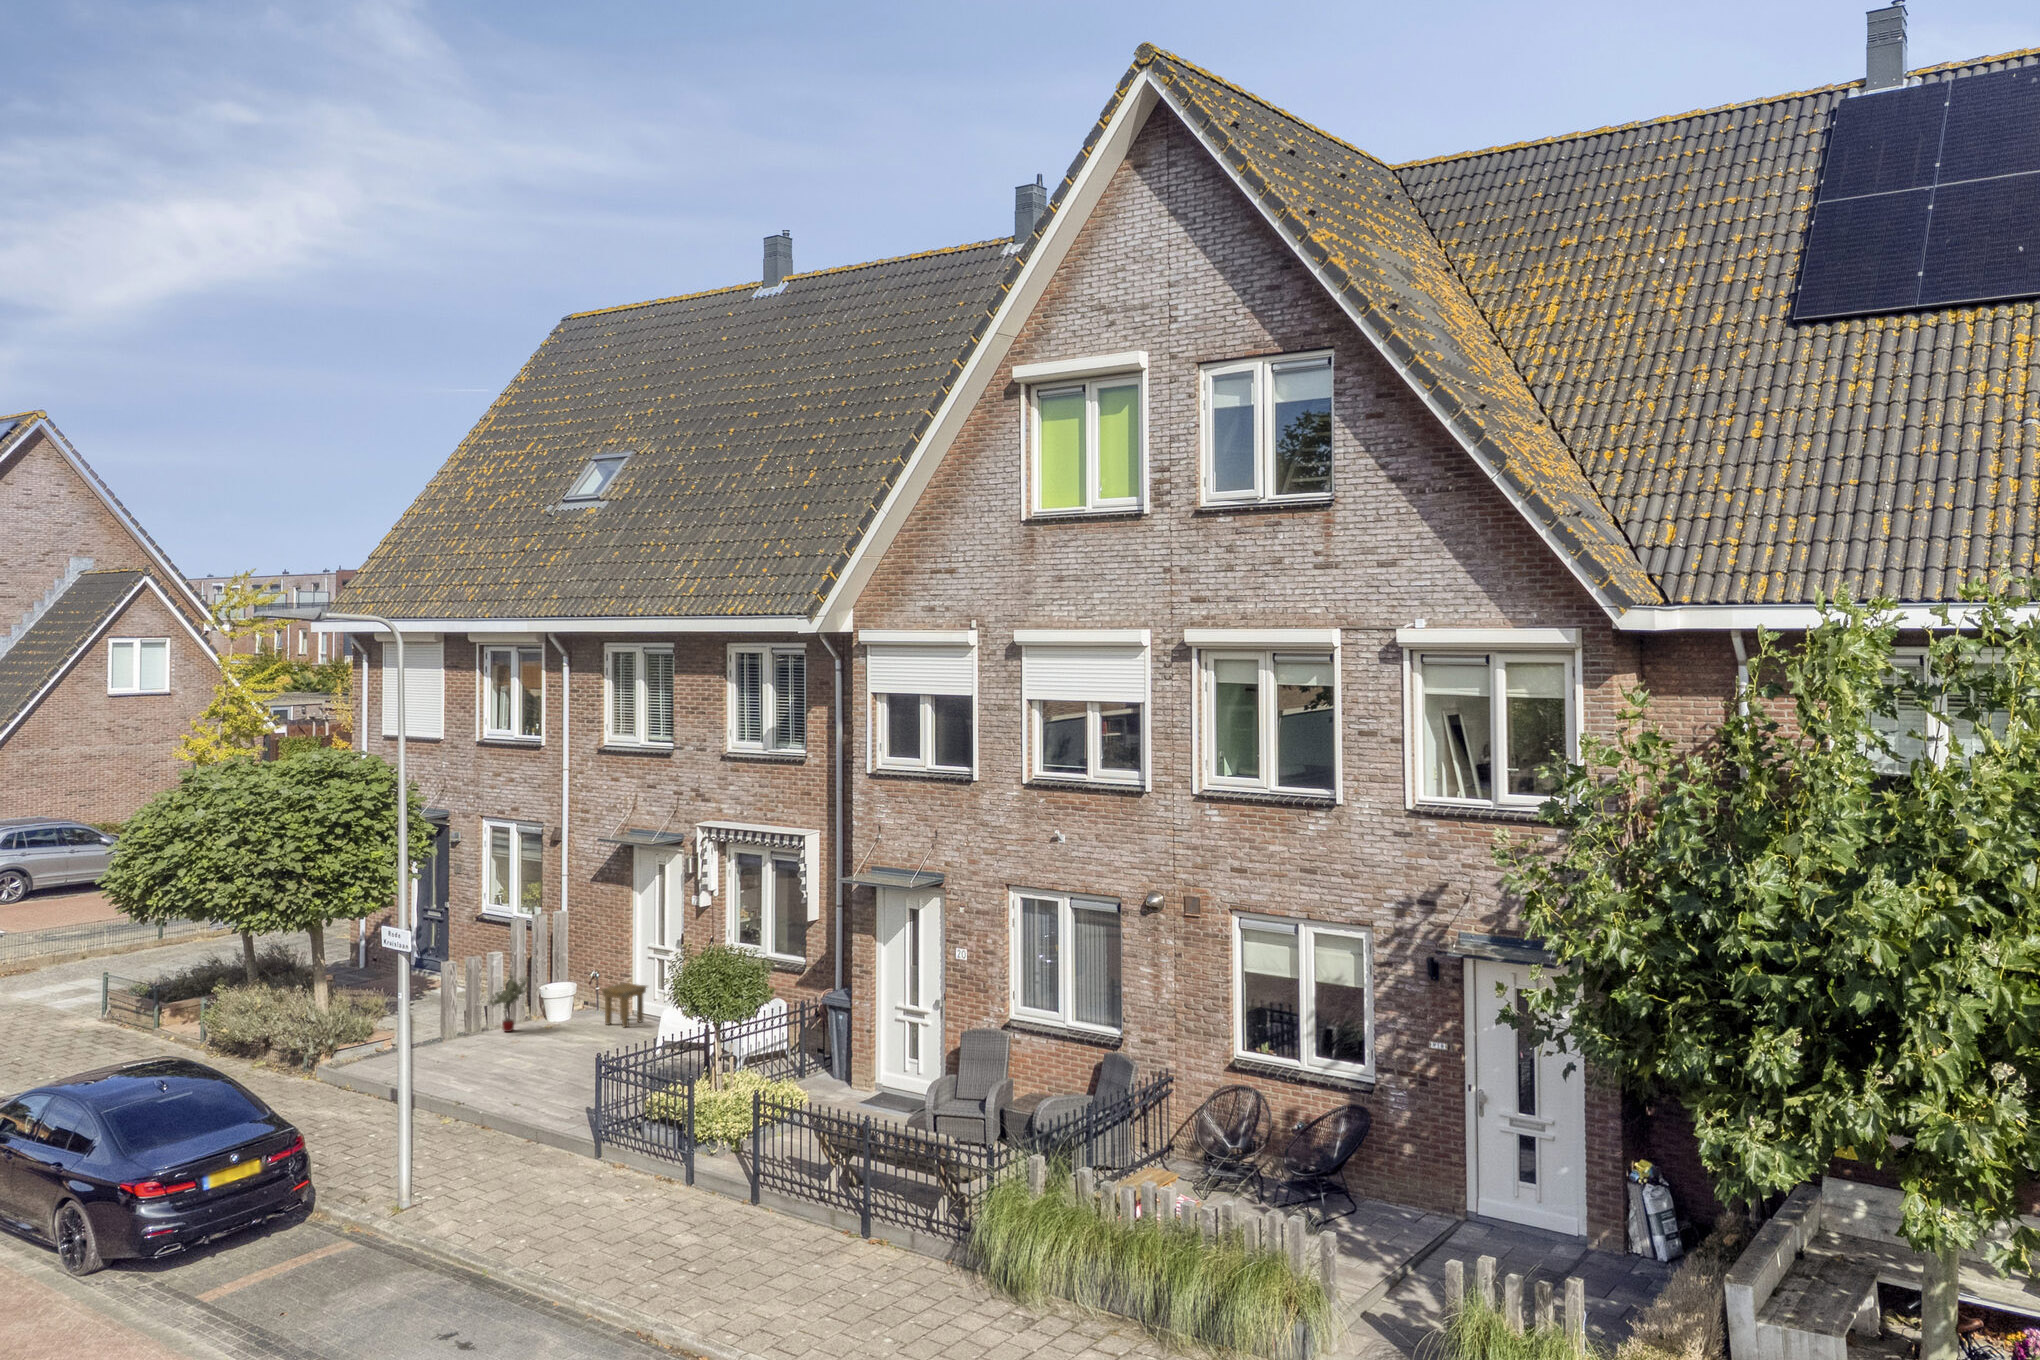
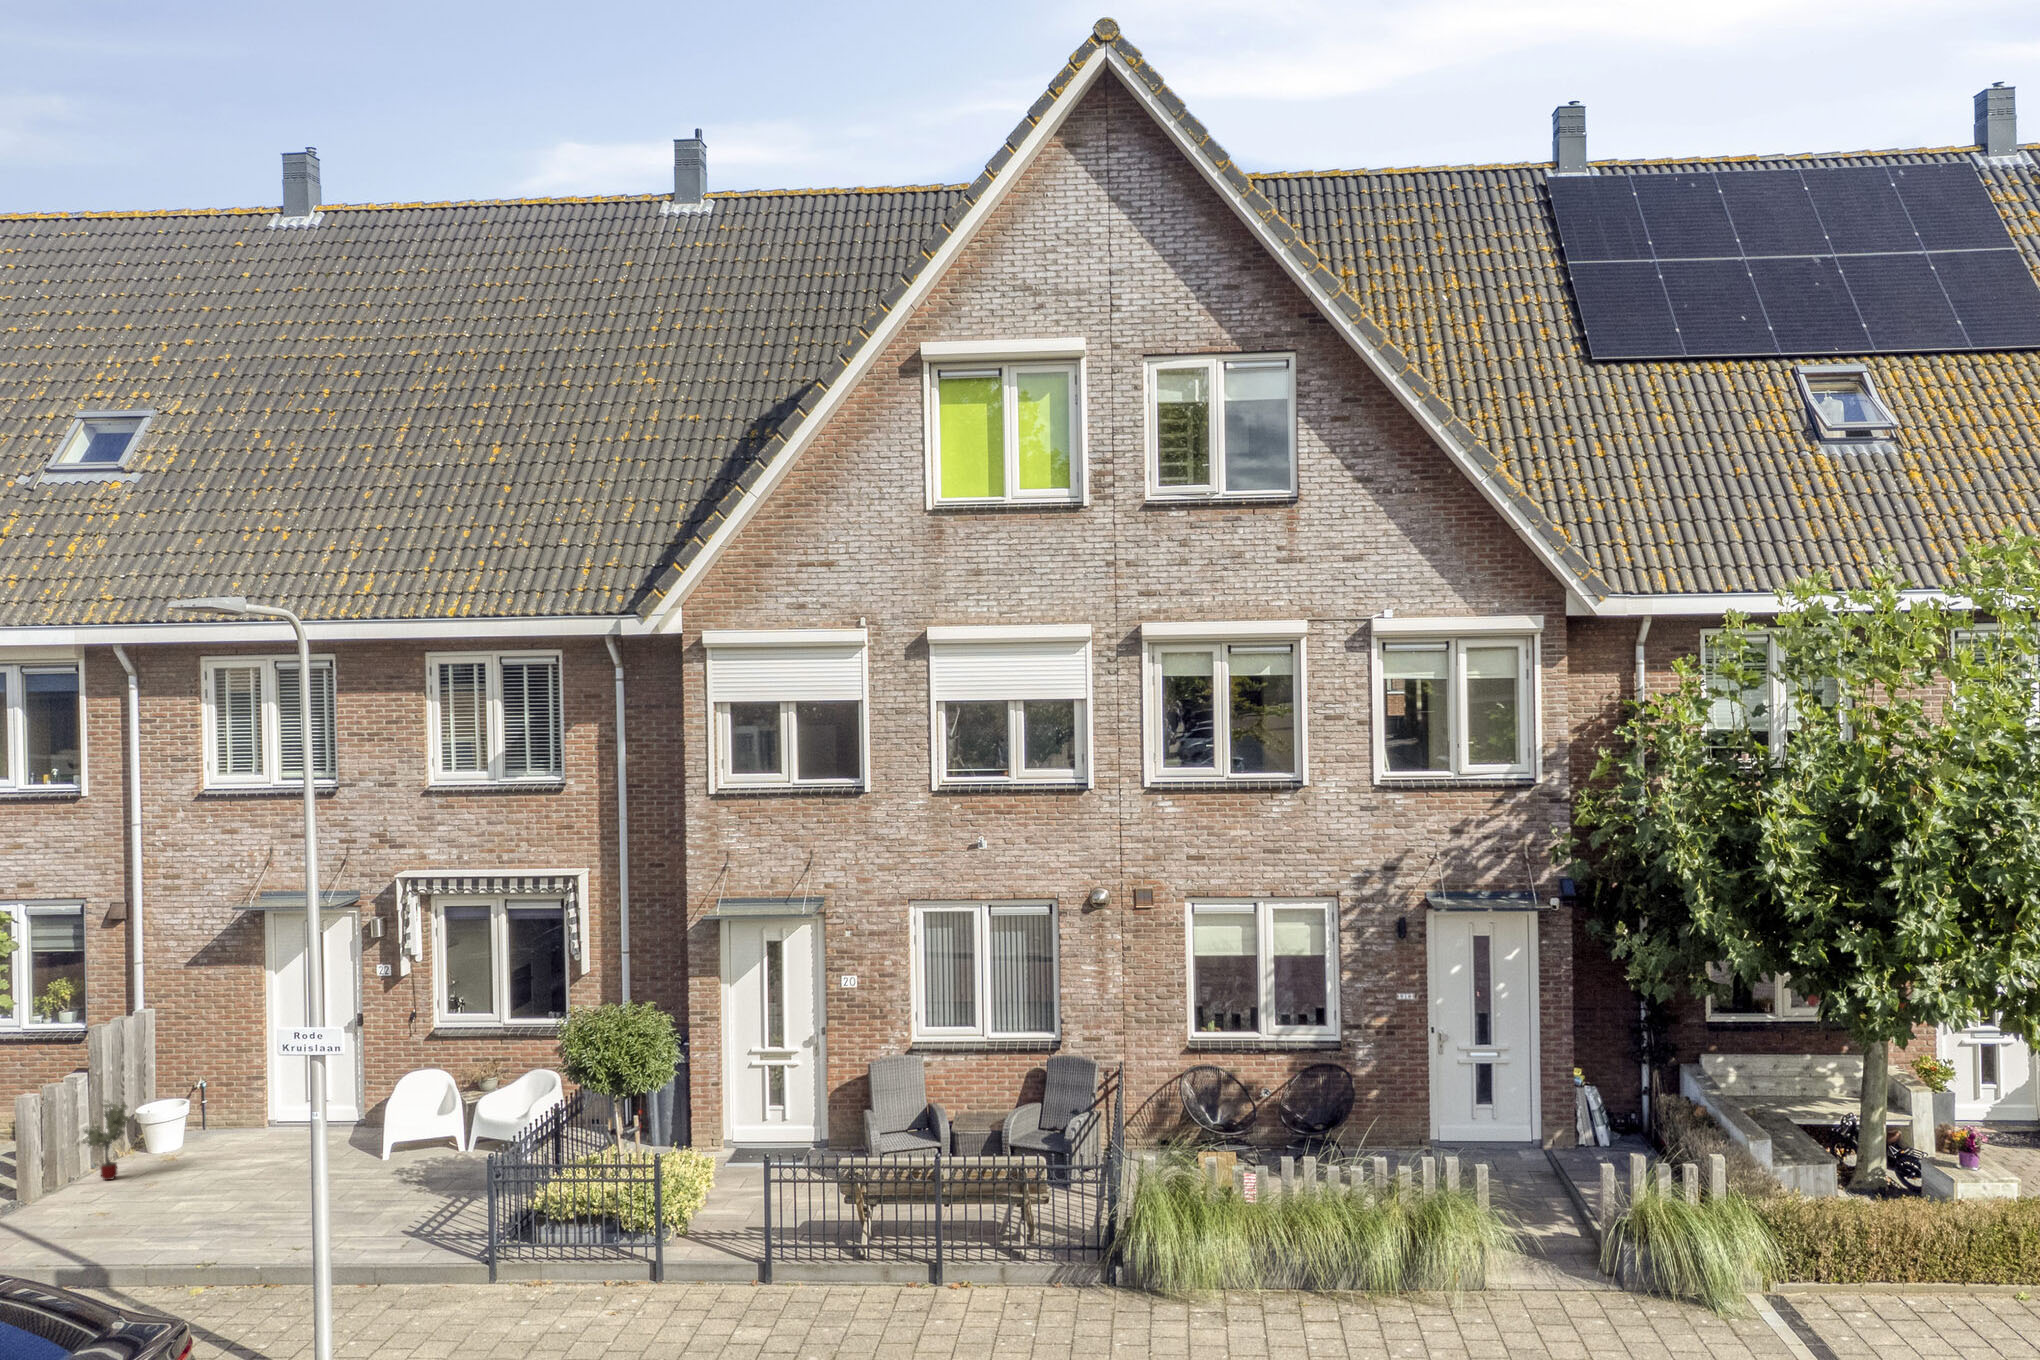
side table: present [601,983,647,1027] -> none [229,1094,288,1152]

